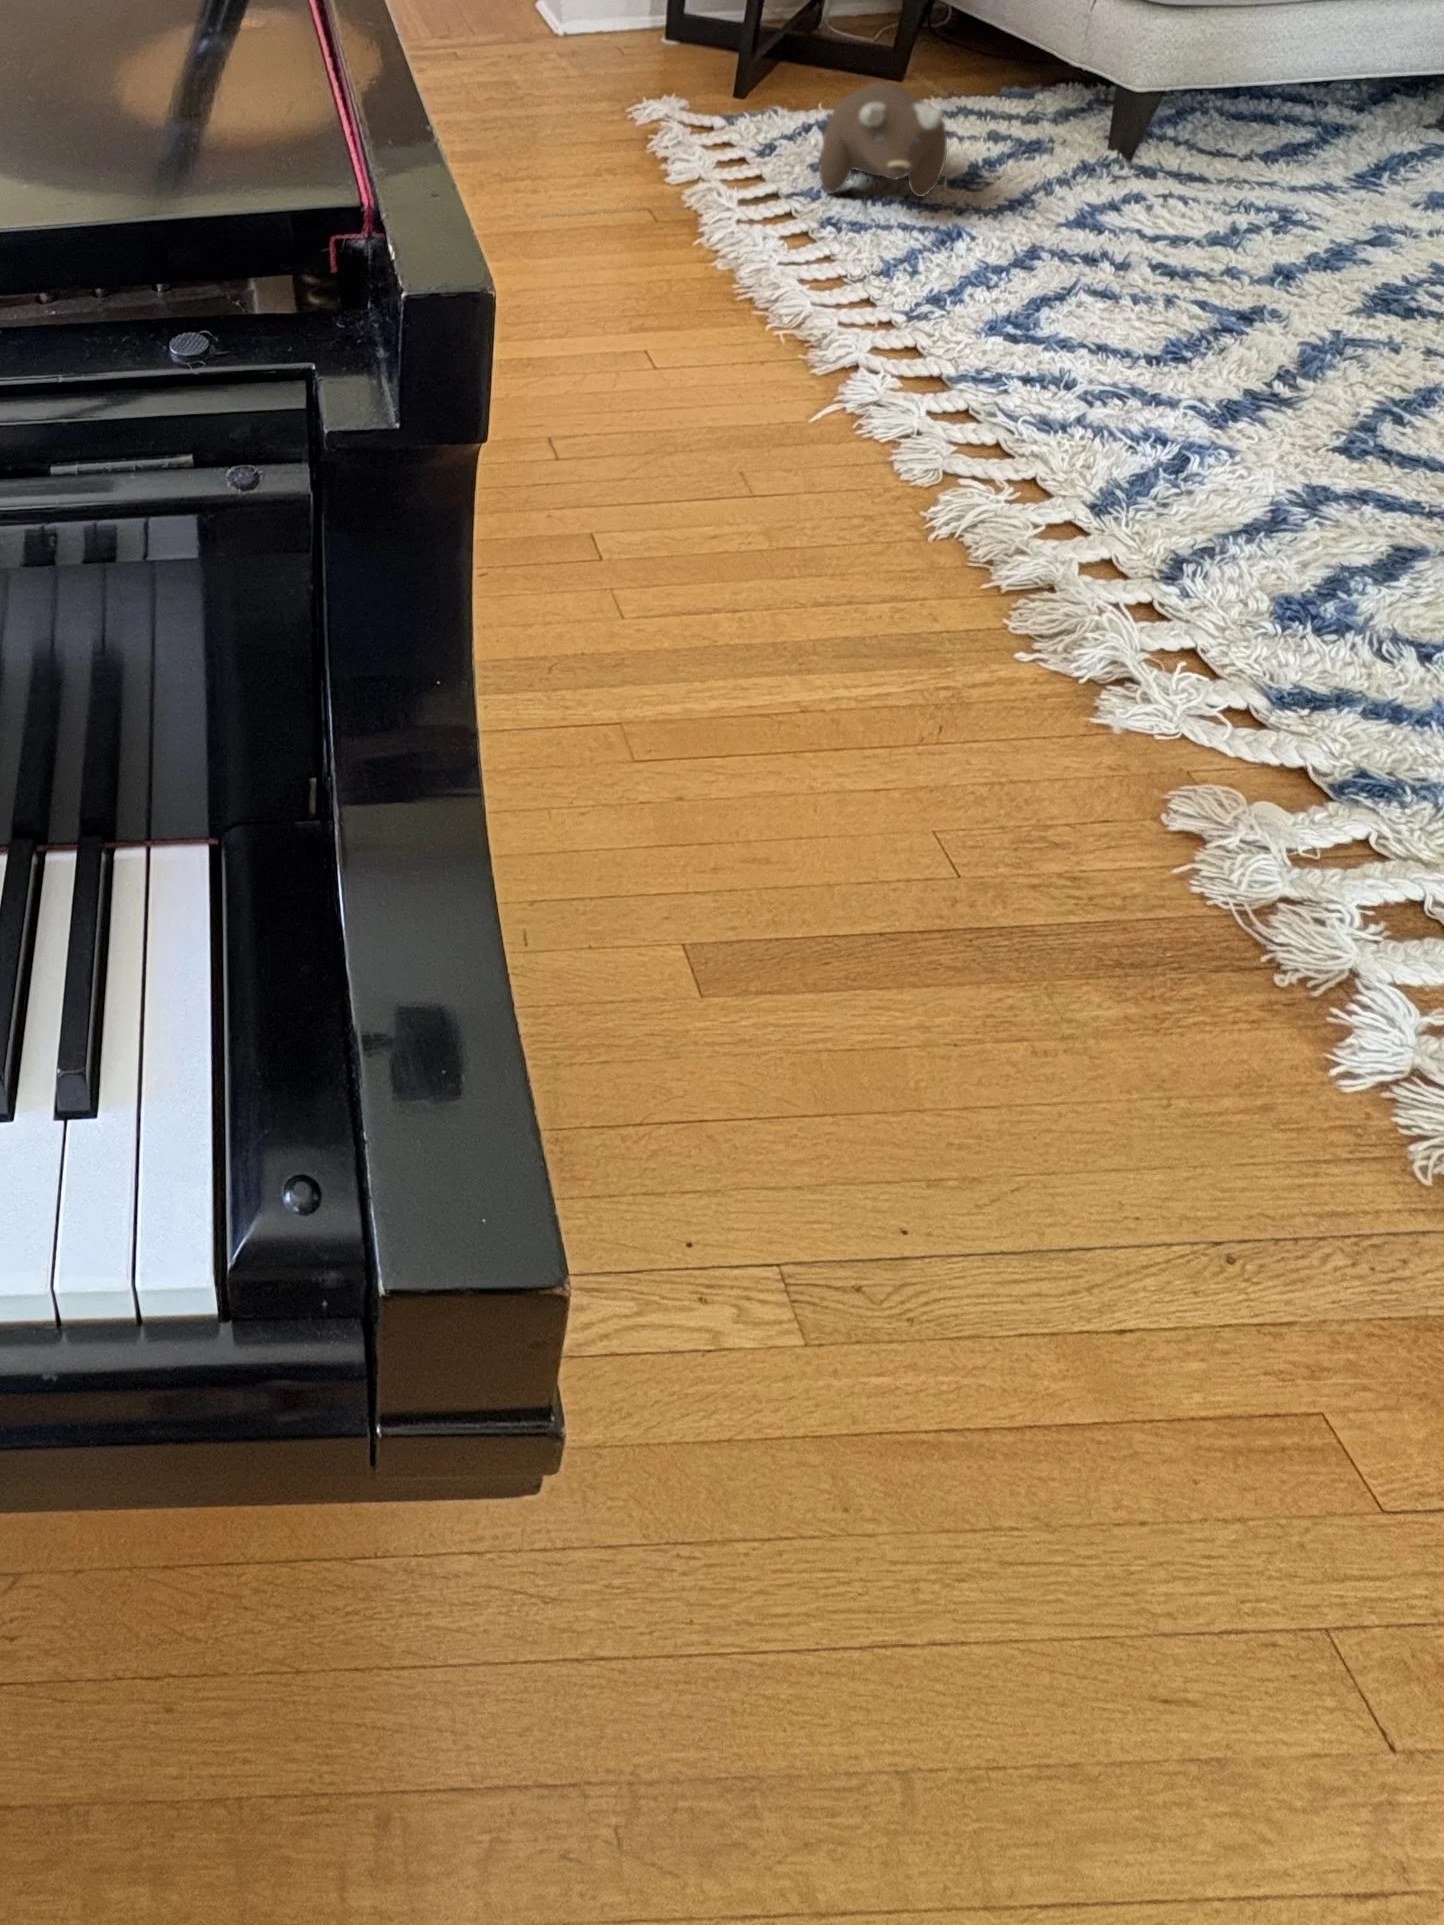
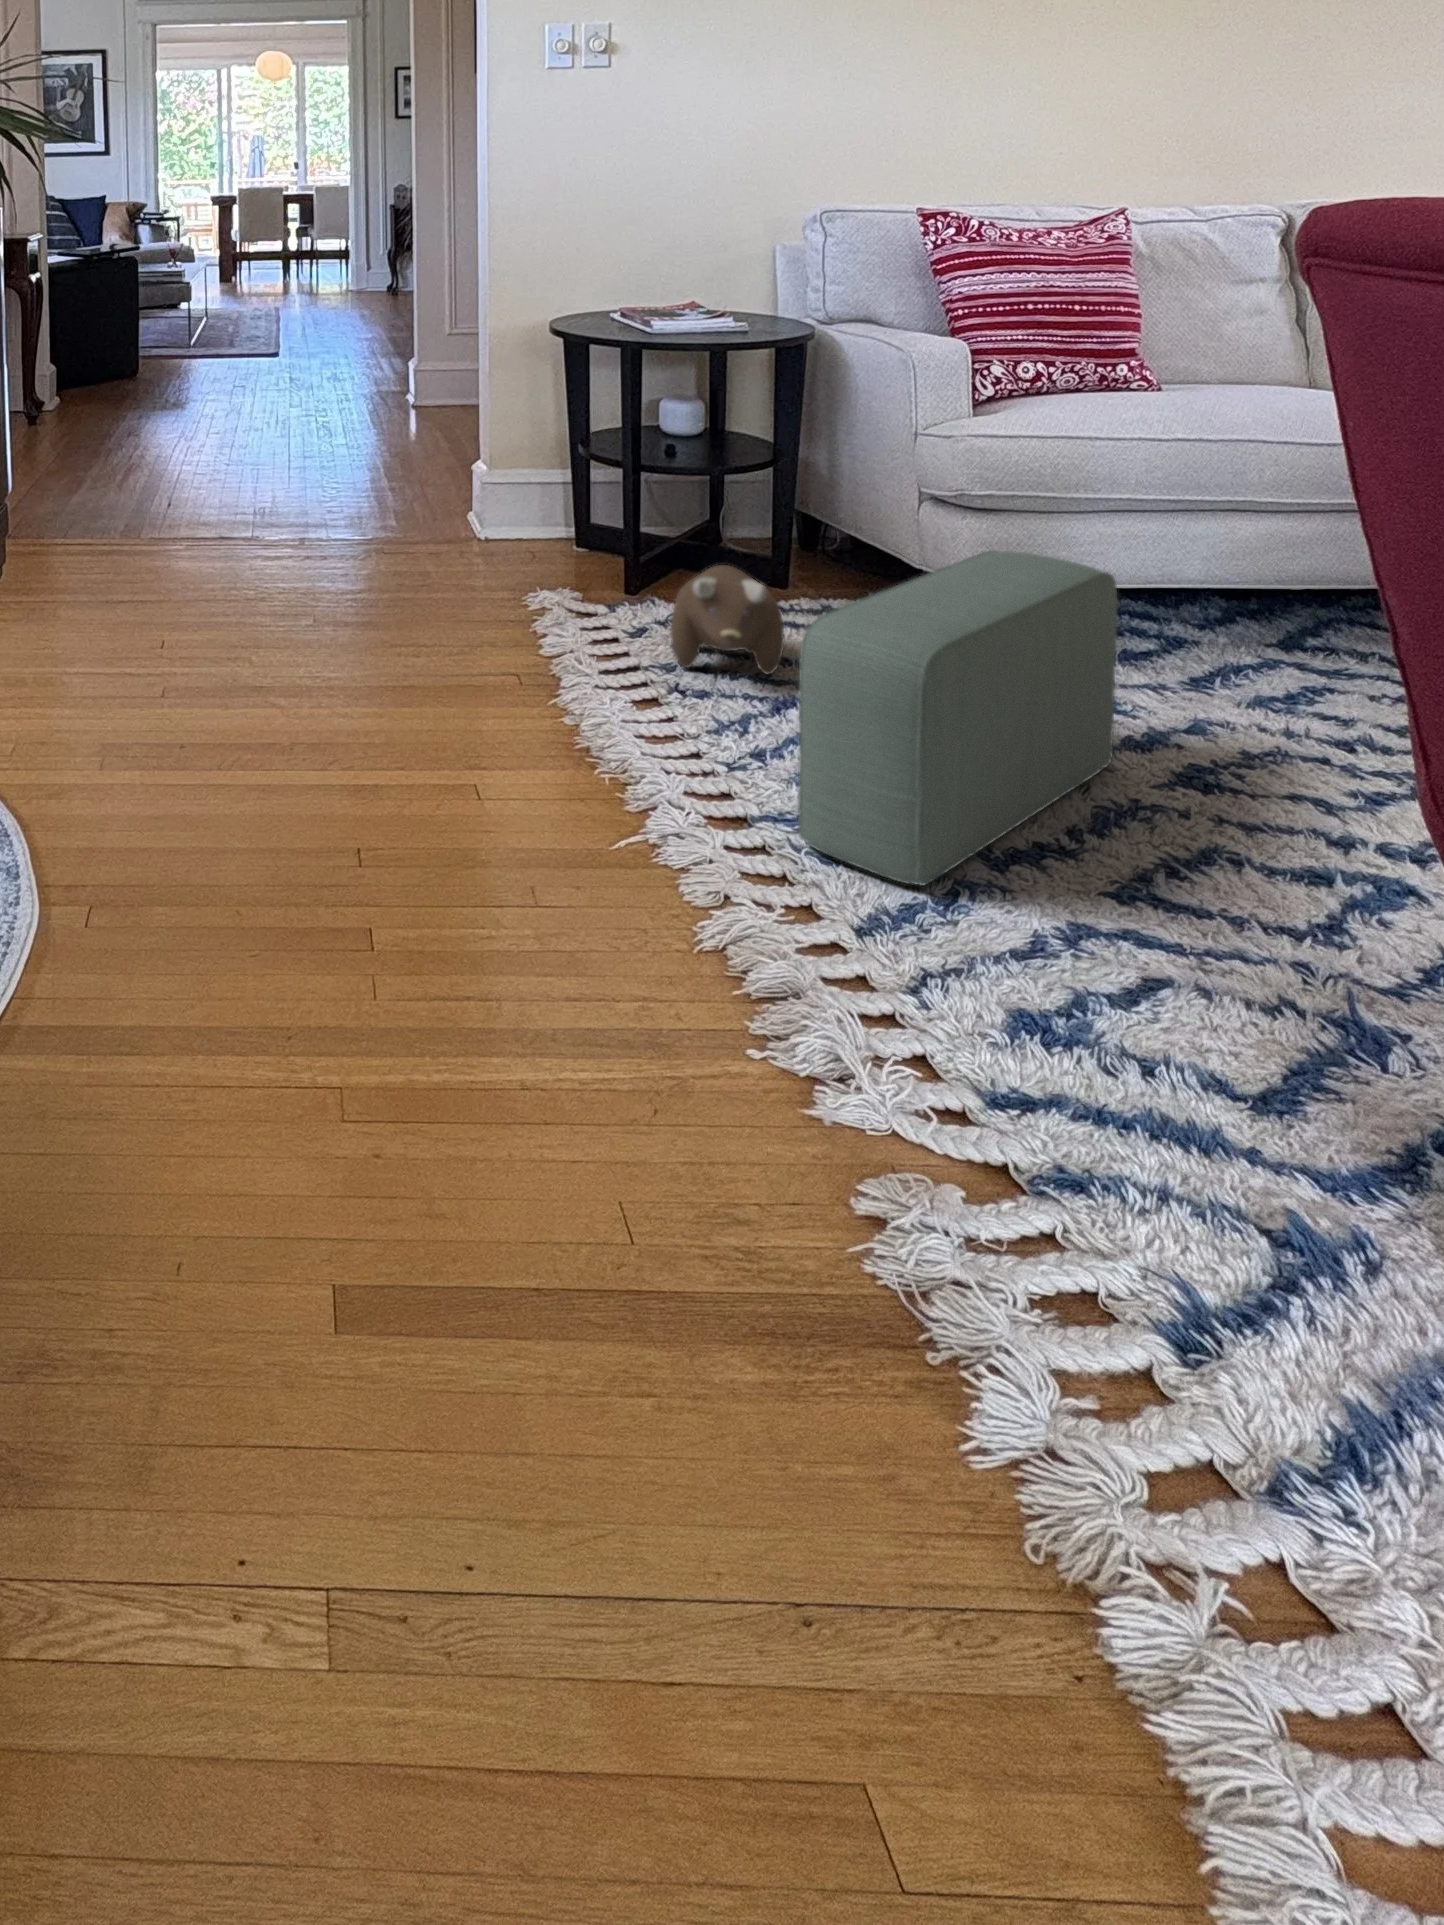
pouf: none [1013,73,1366,455] -> present [798,550,1117,886]

